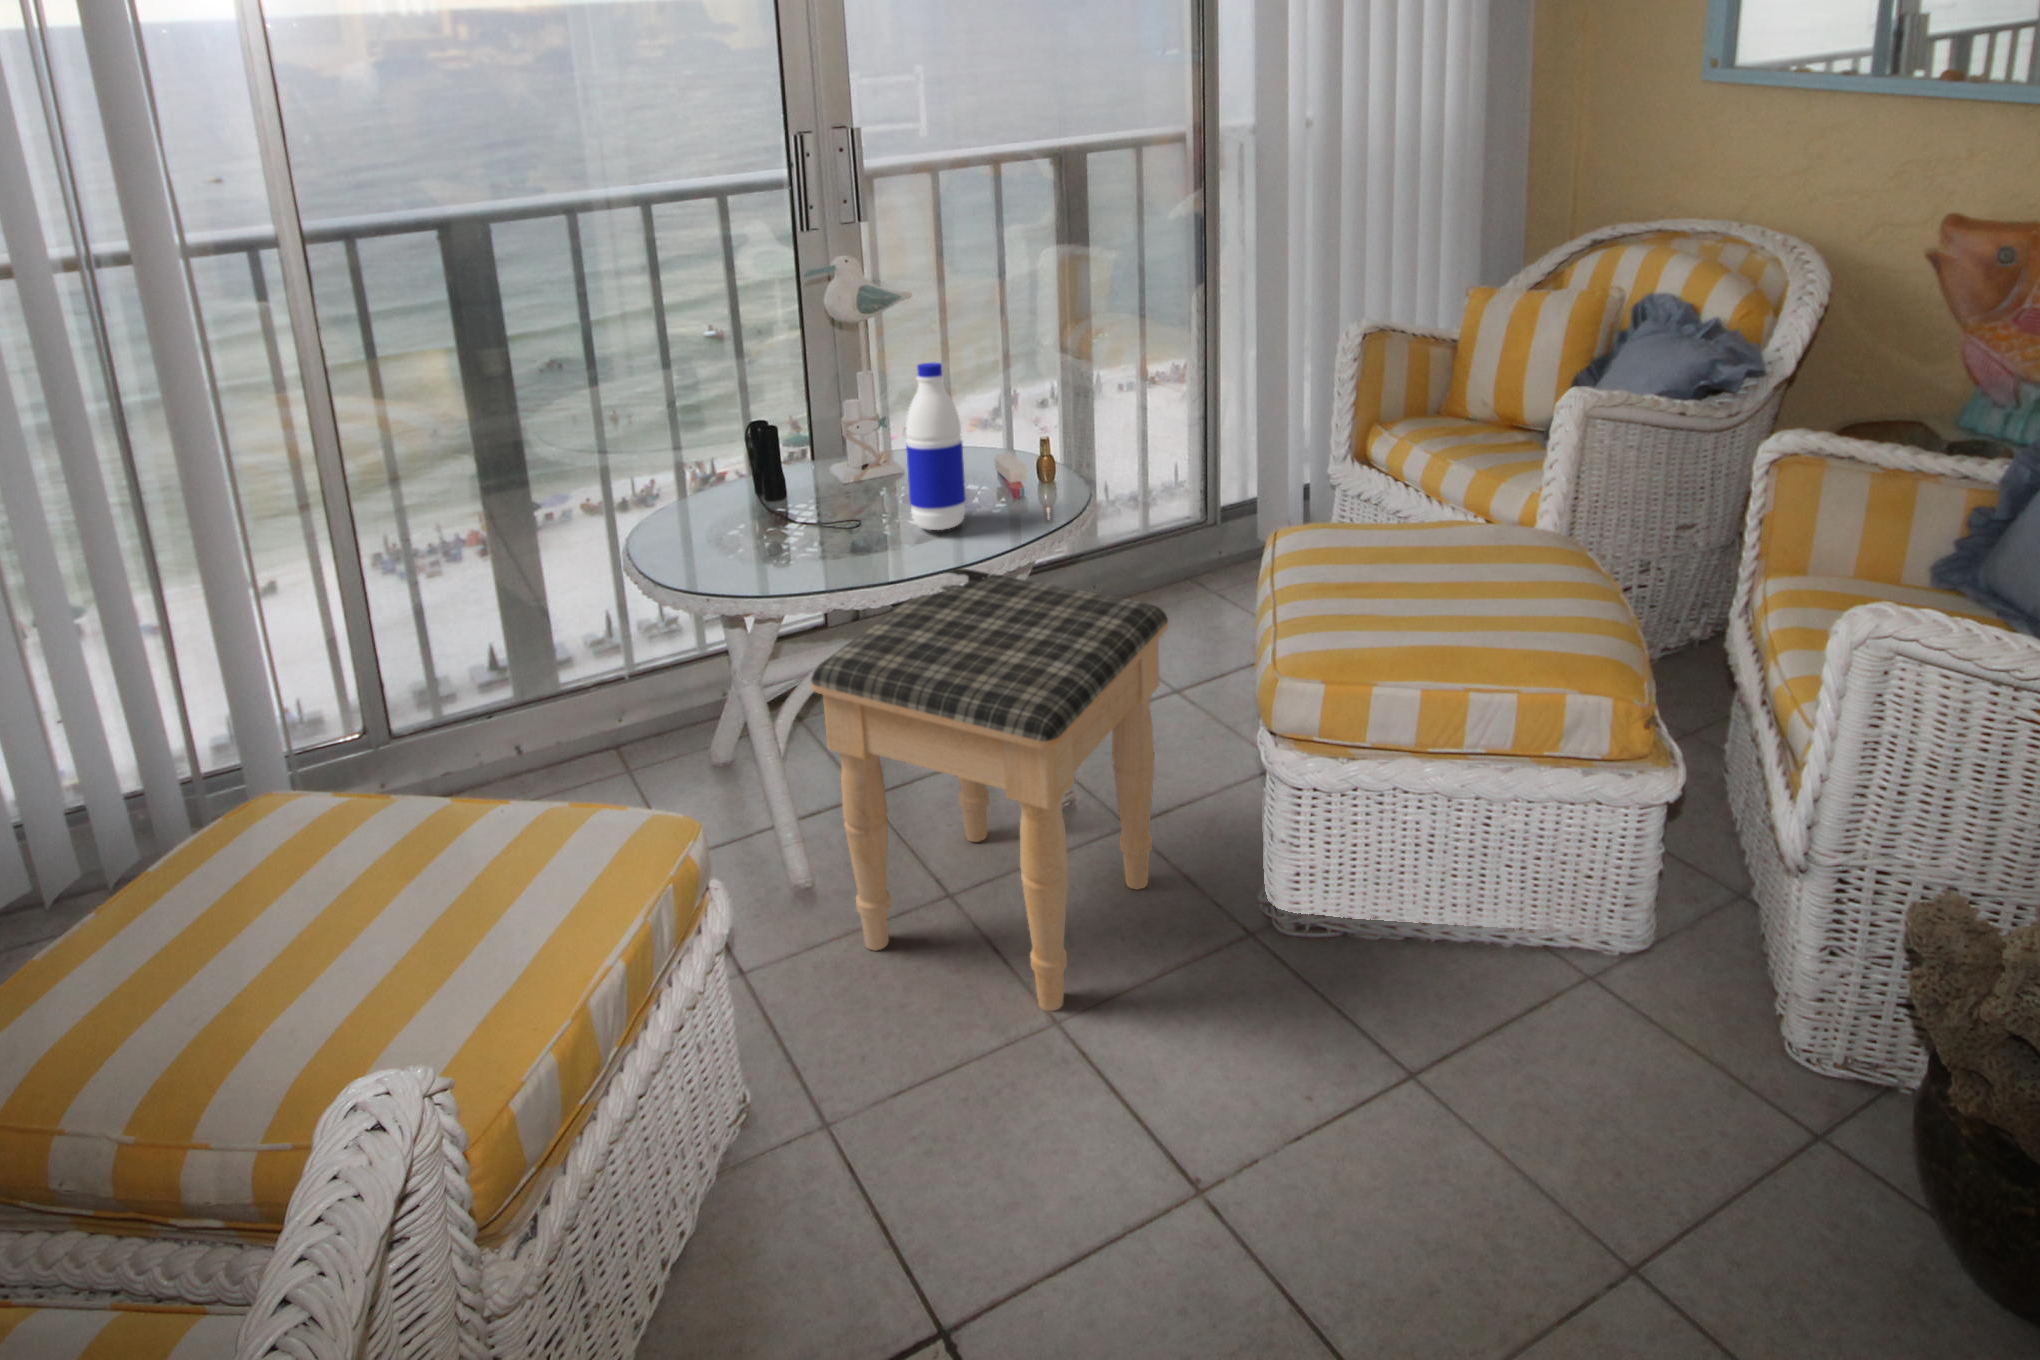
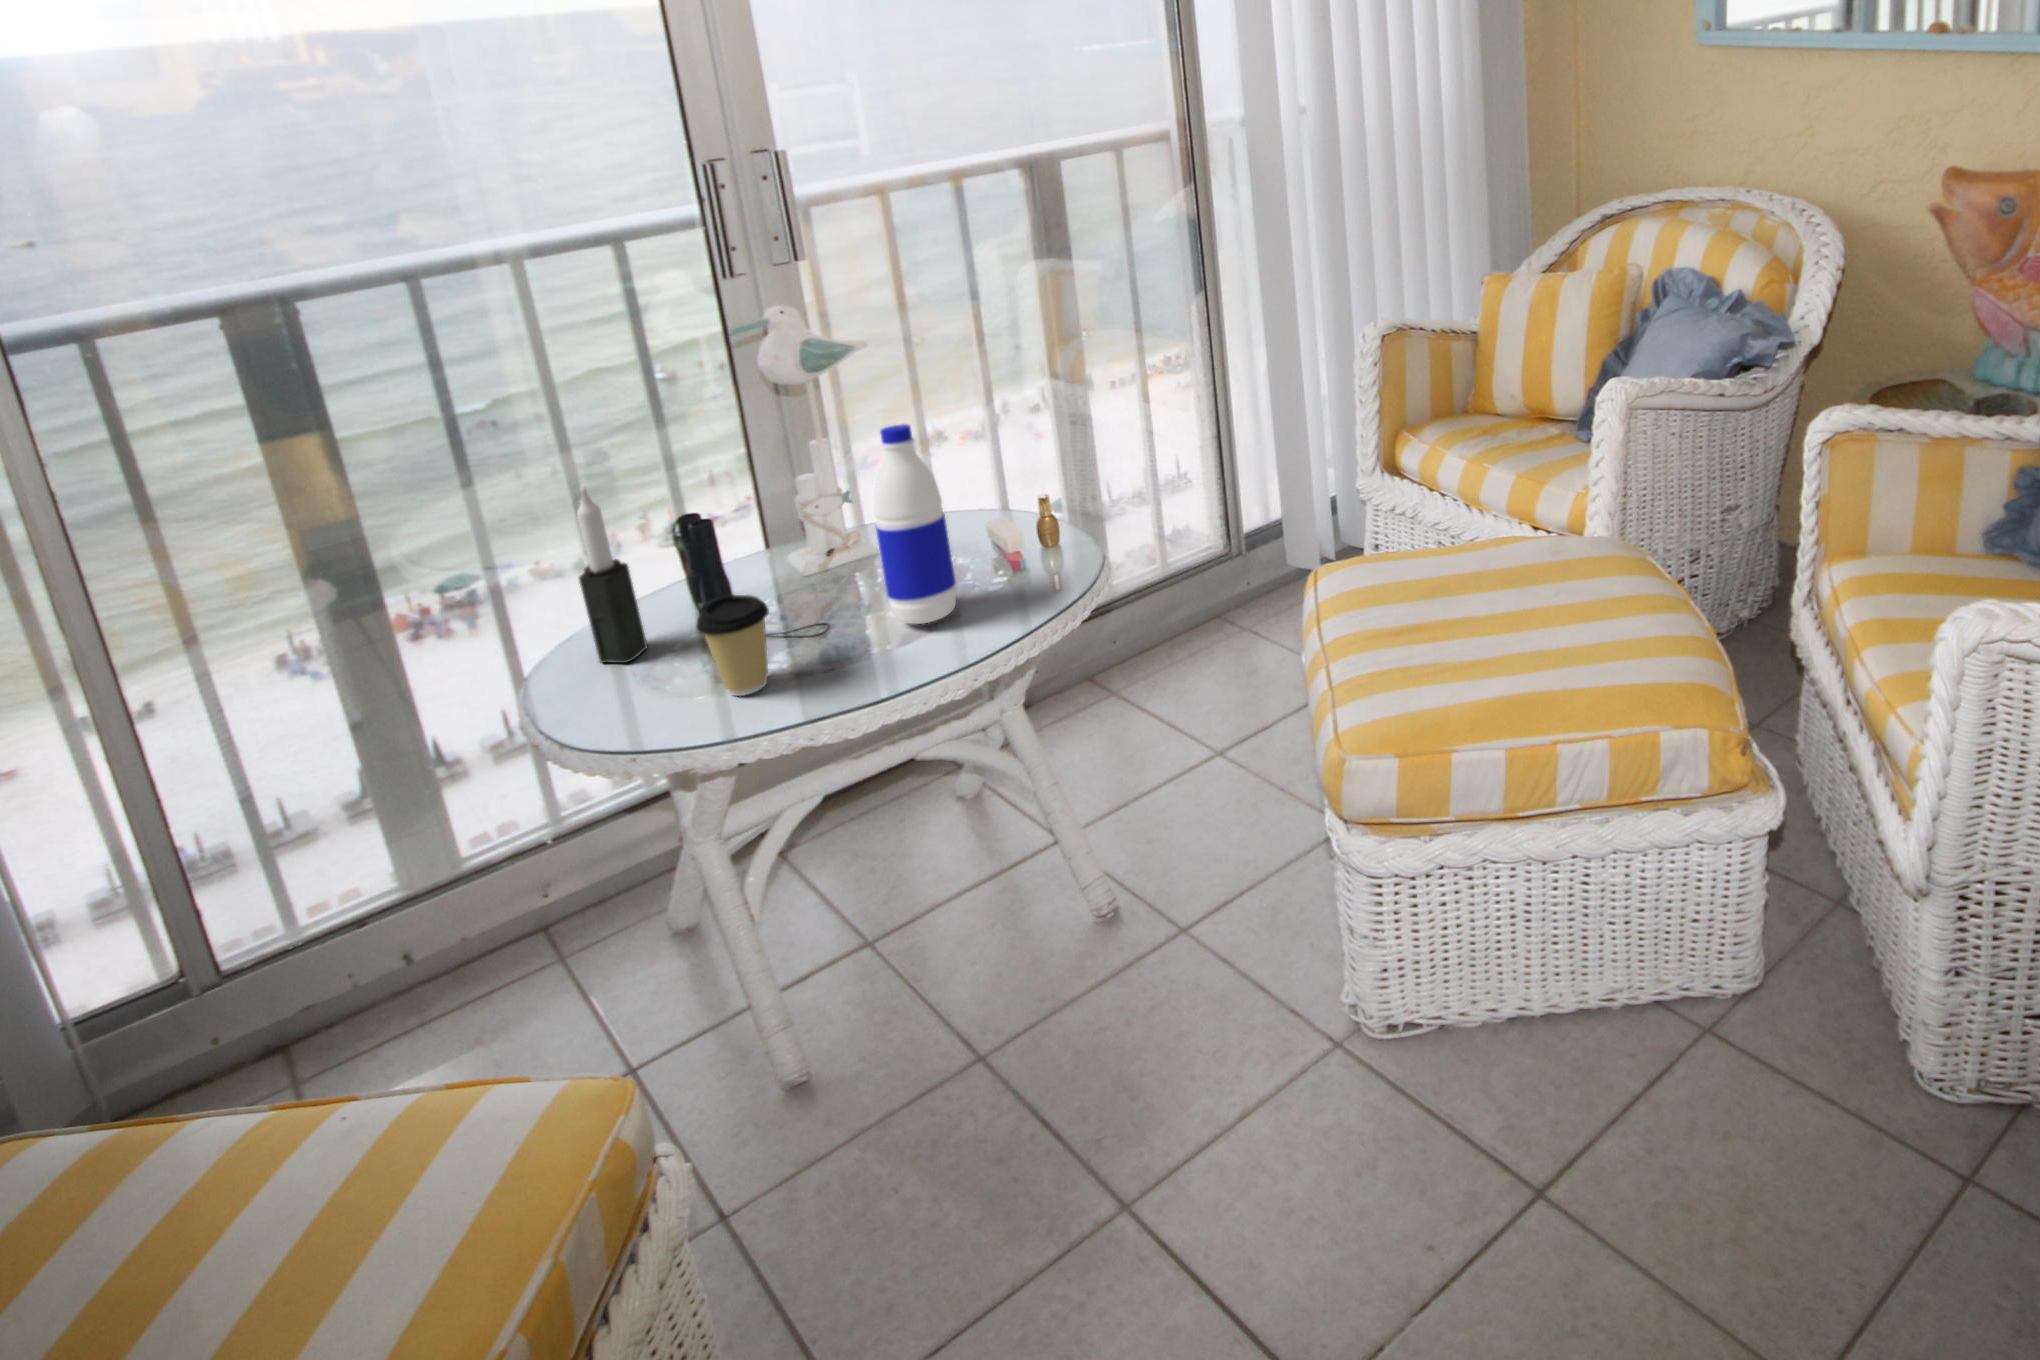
candle: none [676,387,720,532] -> present [577,487,647,663]
coffee cup: none [762,485,819,567] -> present [696,595,769,696]
footstool: present [811,569,1168,1011] -> none [775,666,1213,1193]

